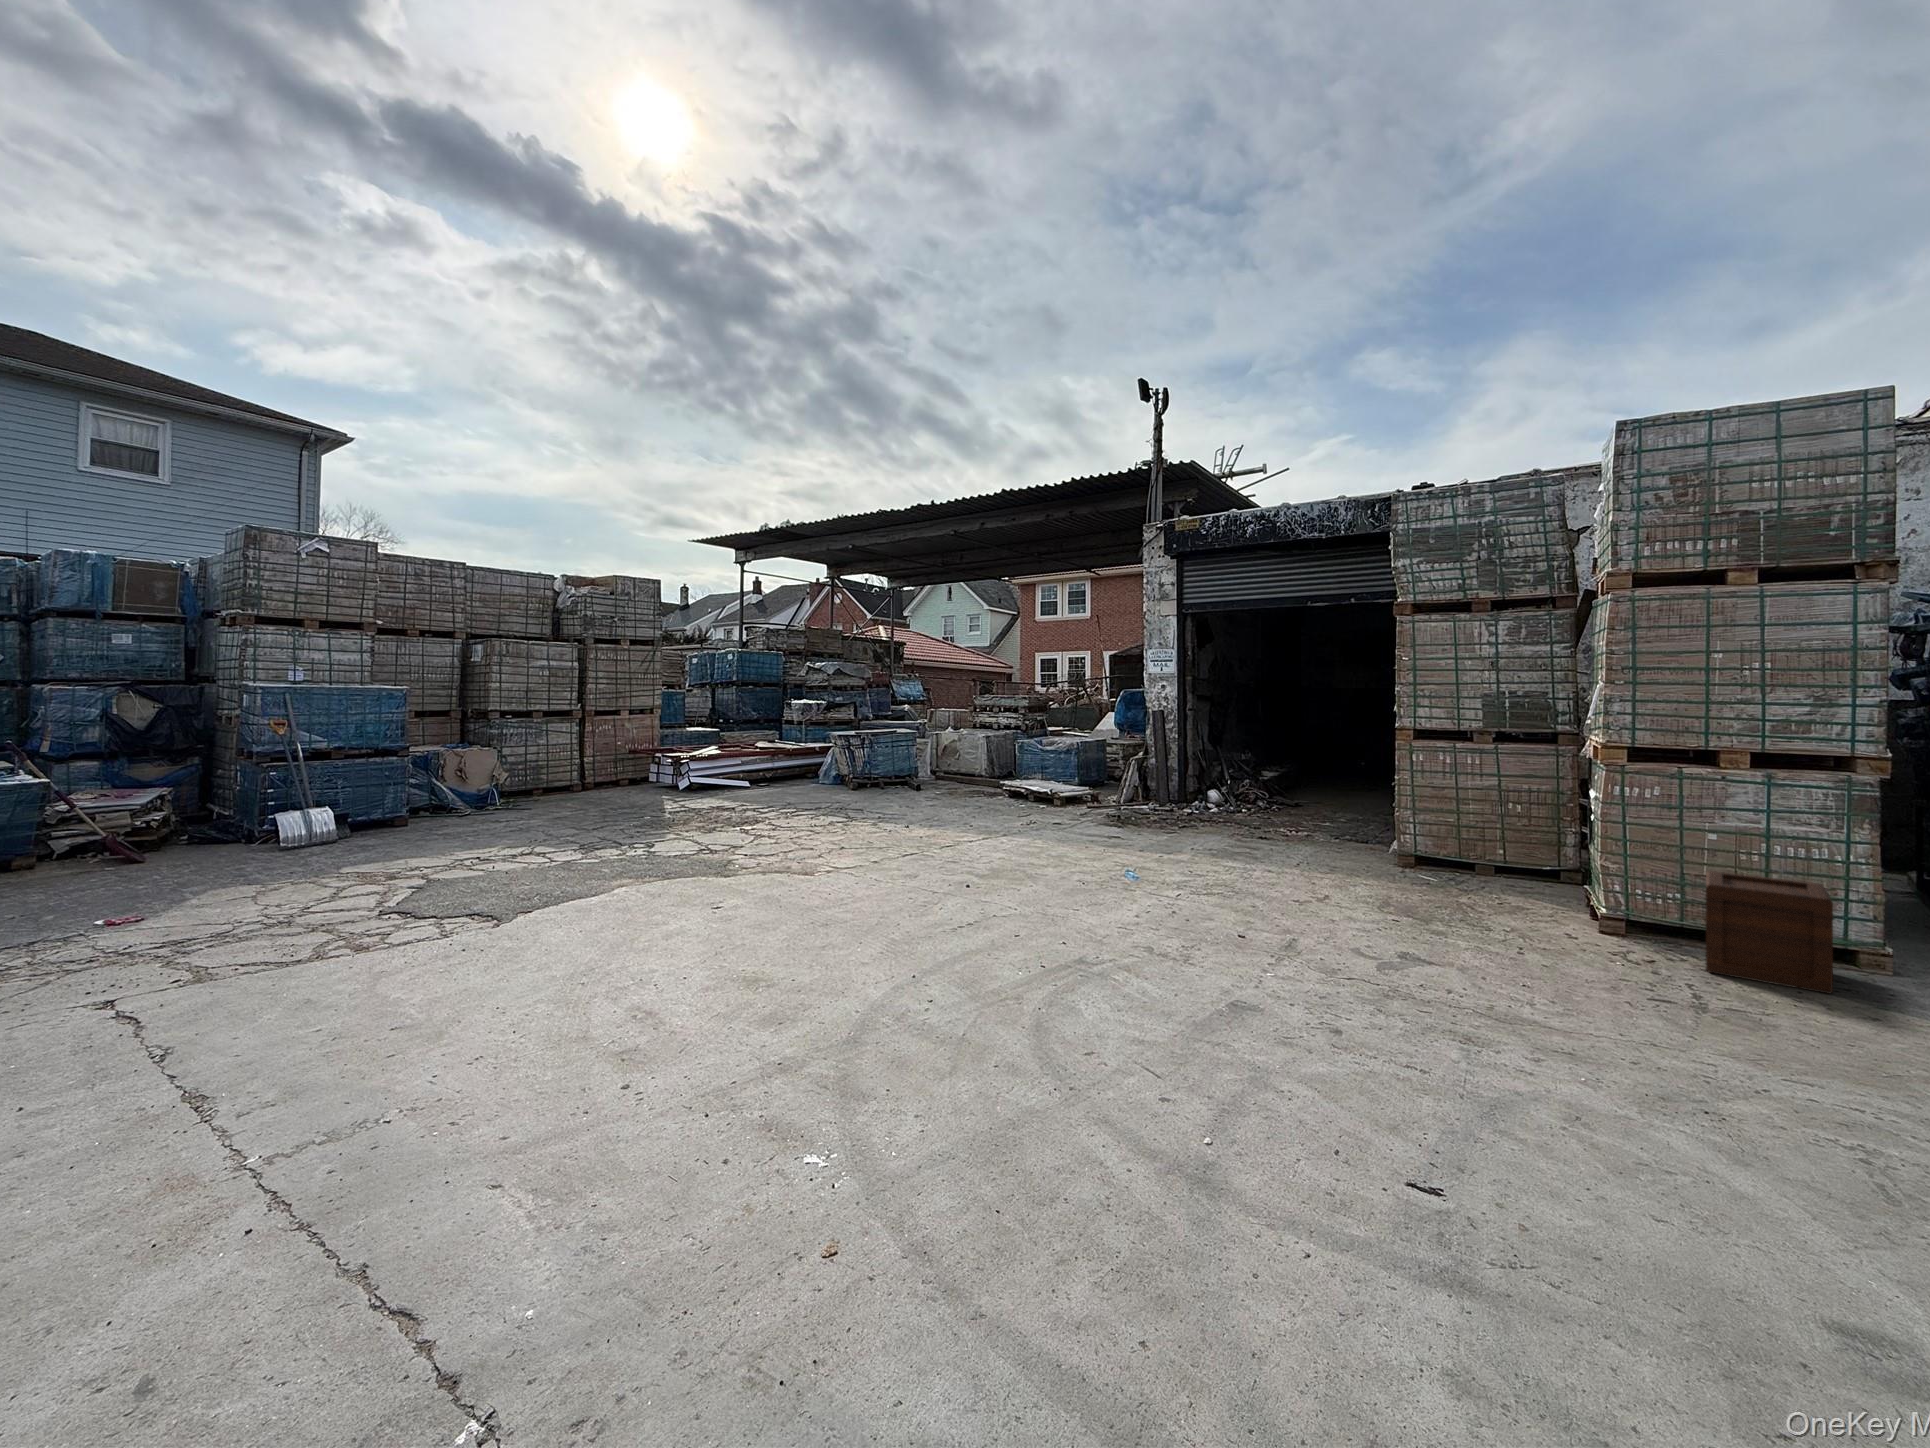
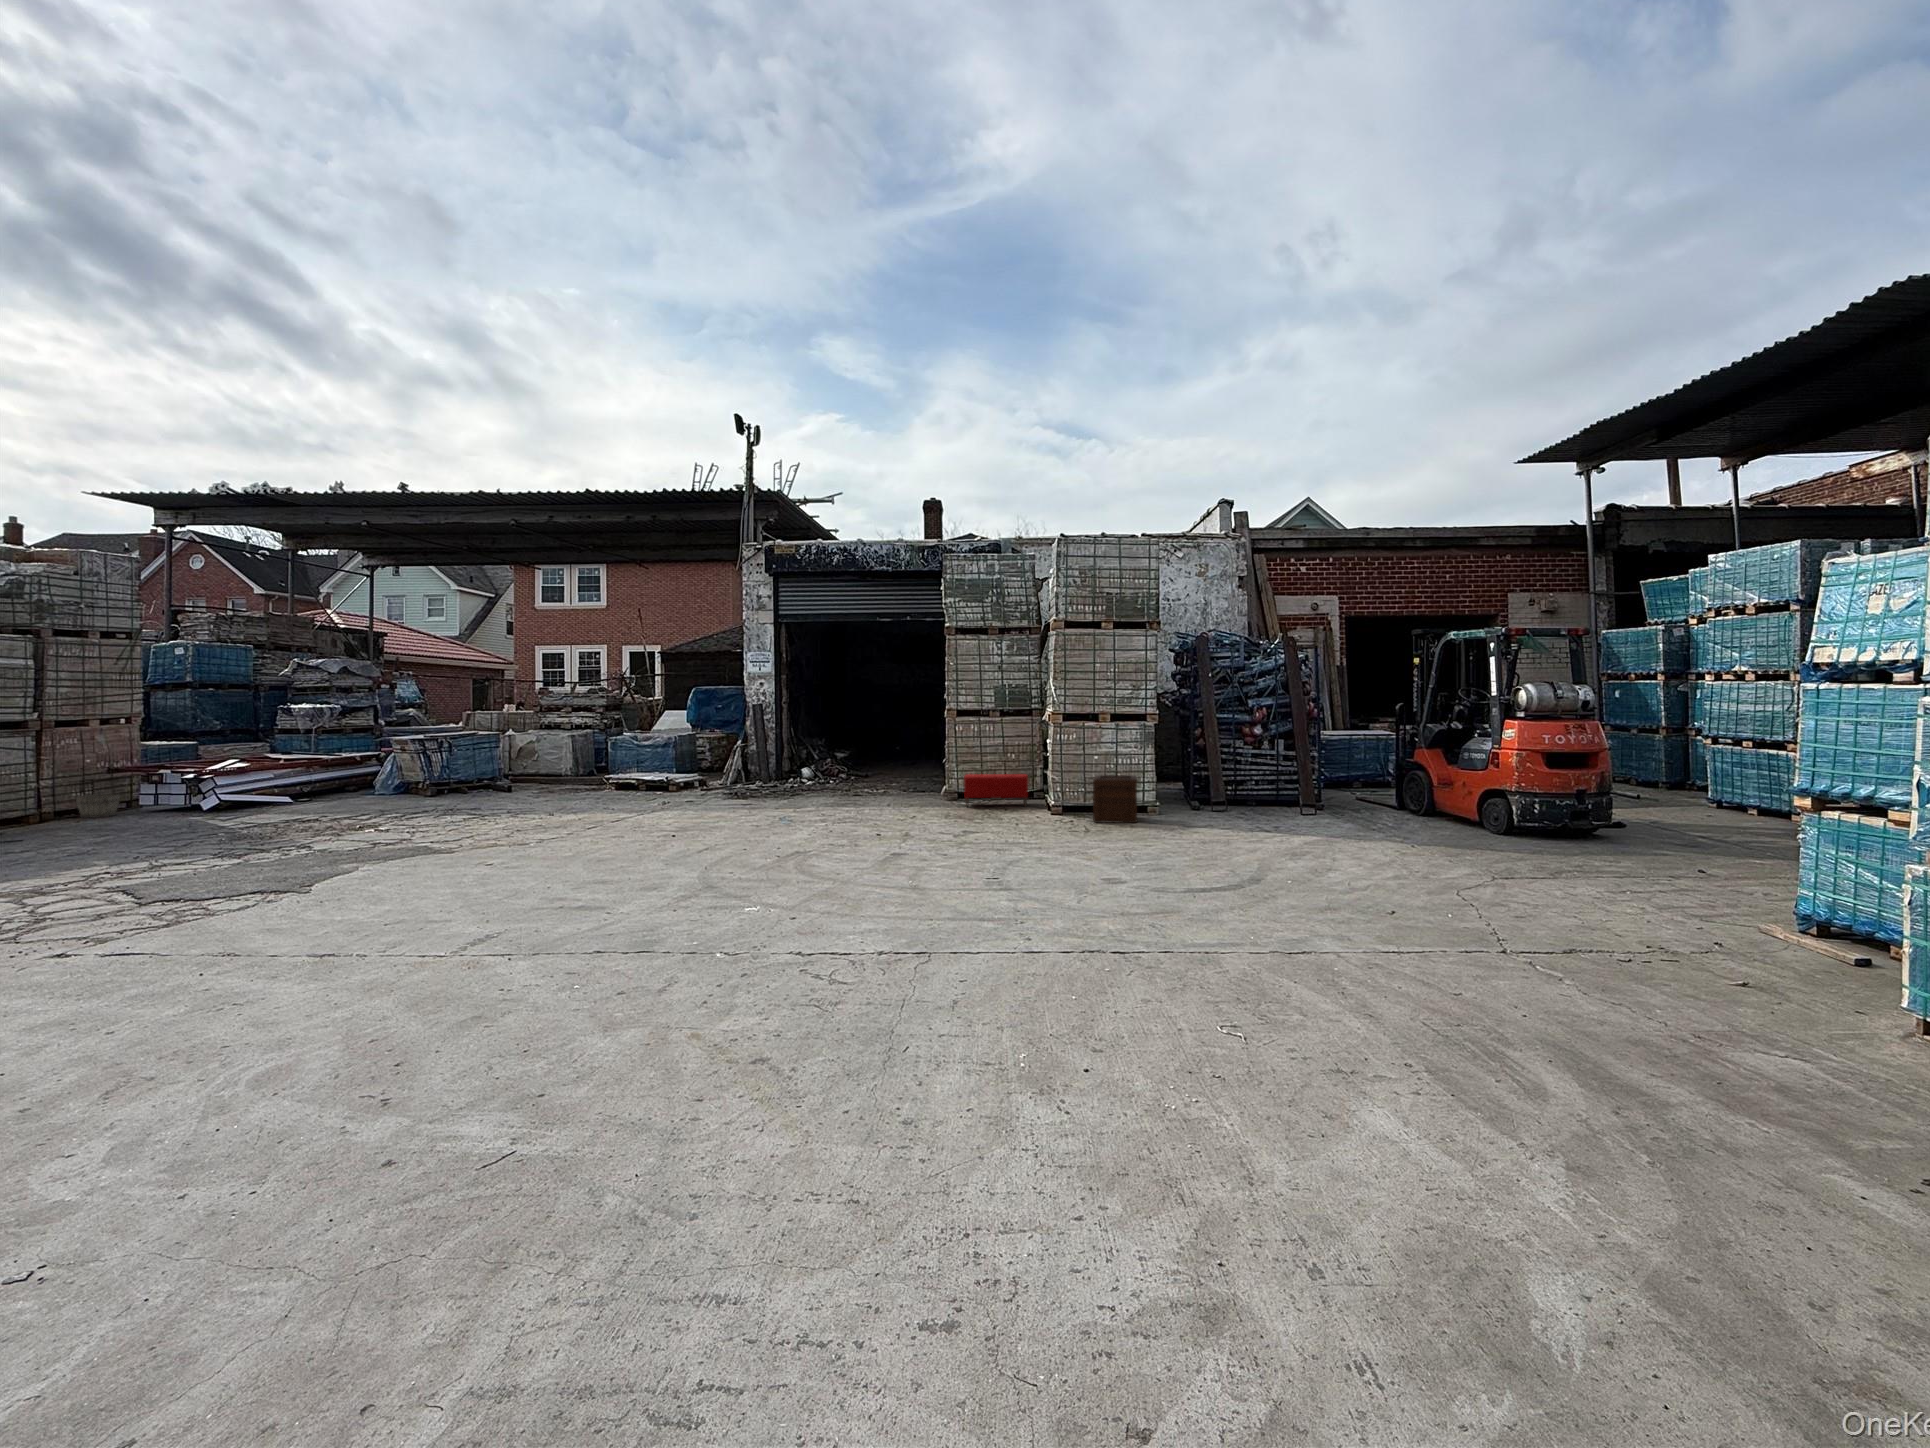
wooden bucket: none [605,767,634,791] -> present [76,790,120,818]
bench: none [1424,831,1548,899] -> present [964,774,1028,806]

